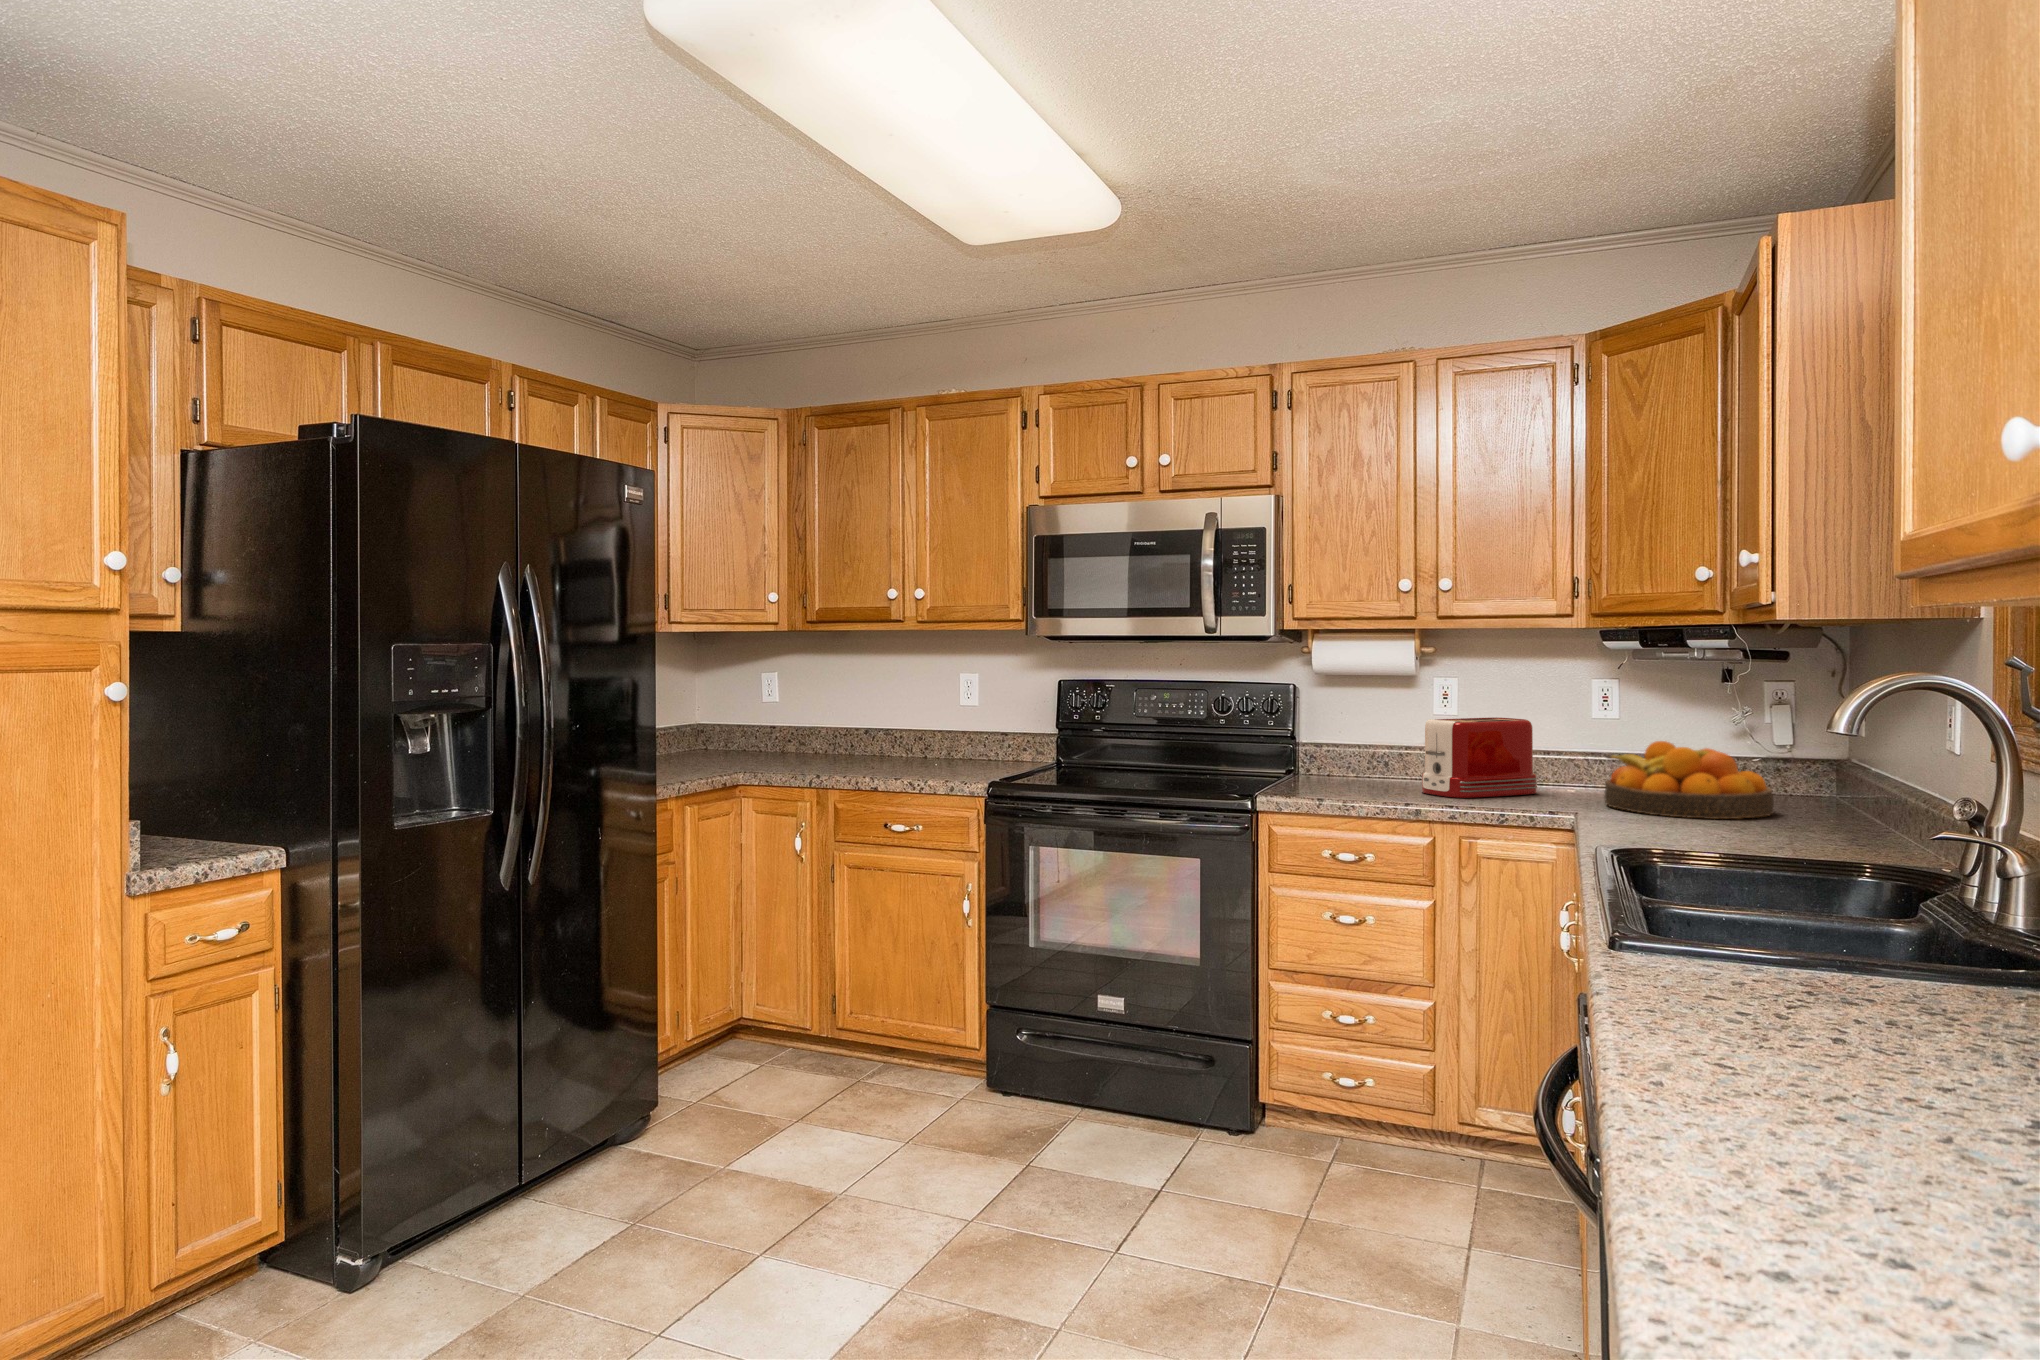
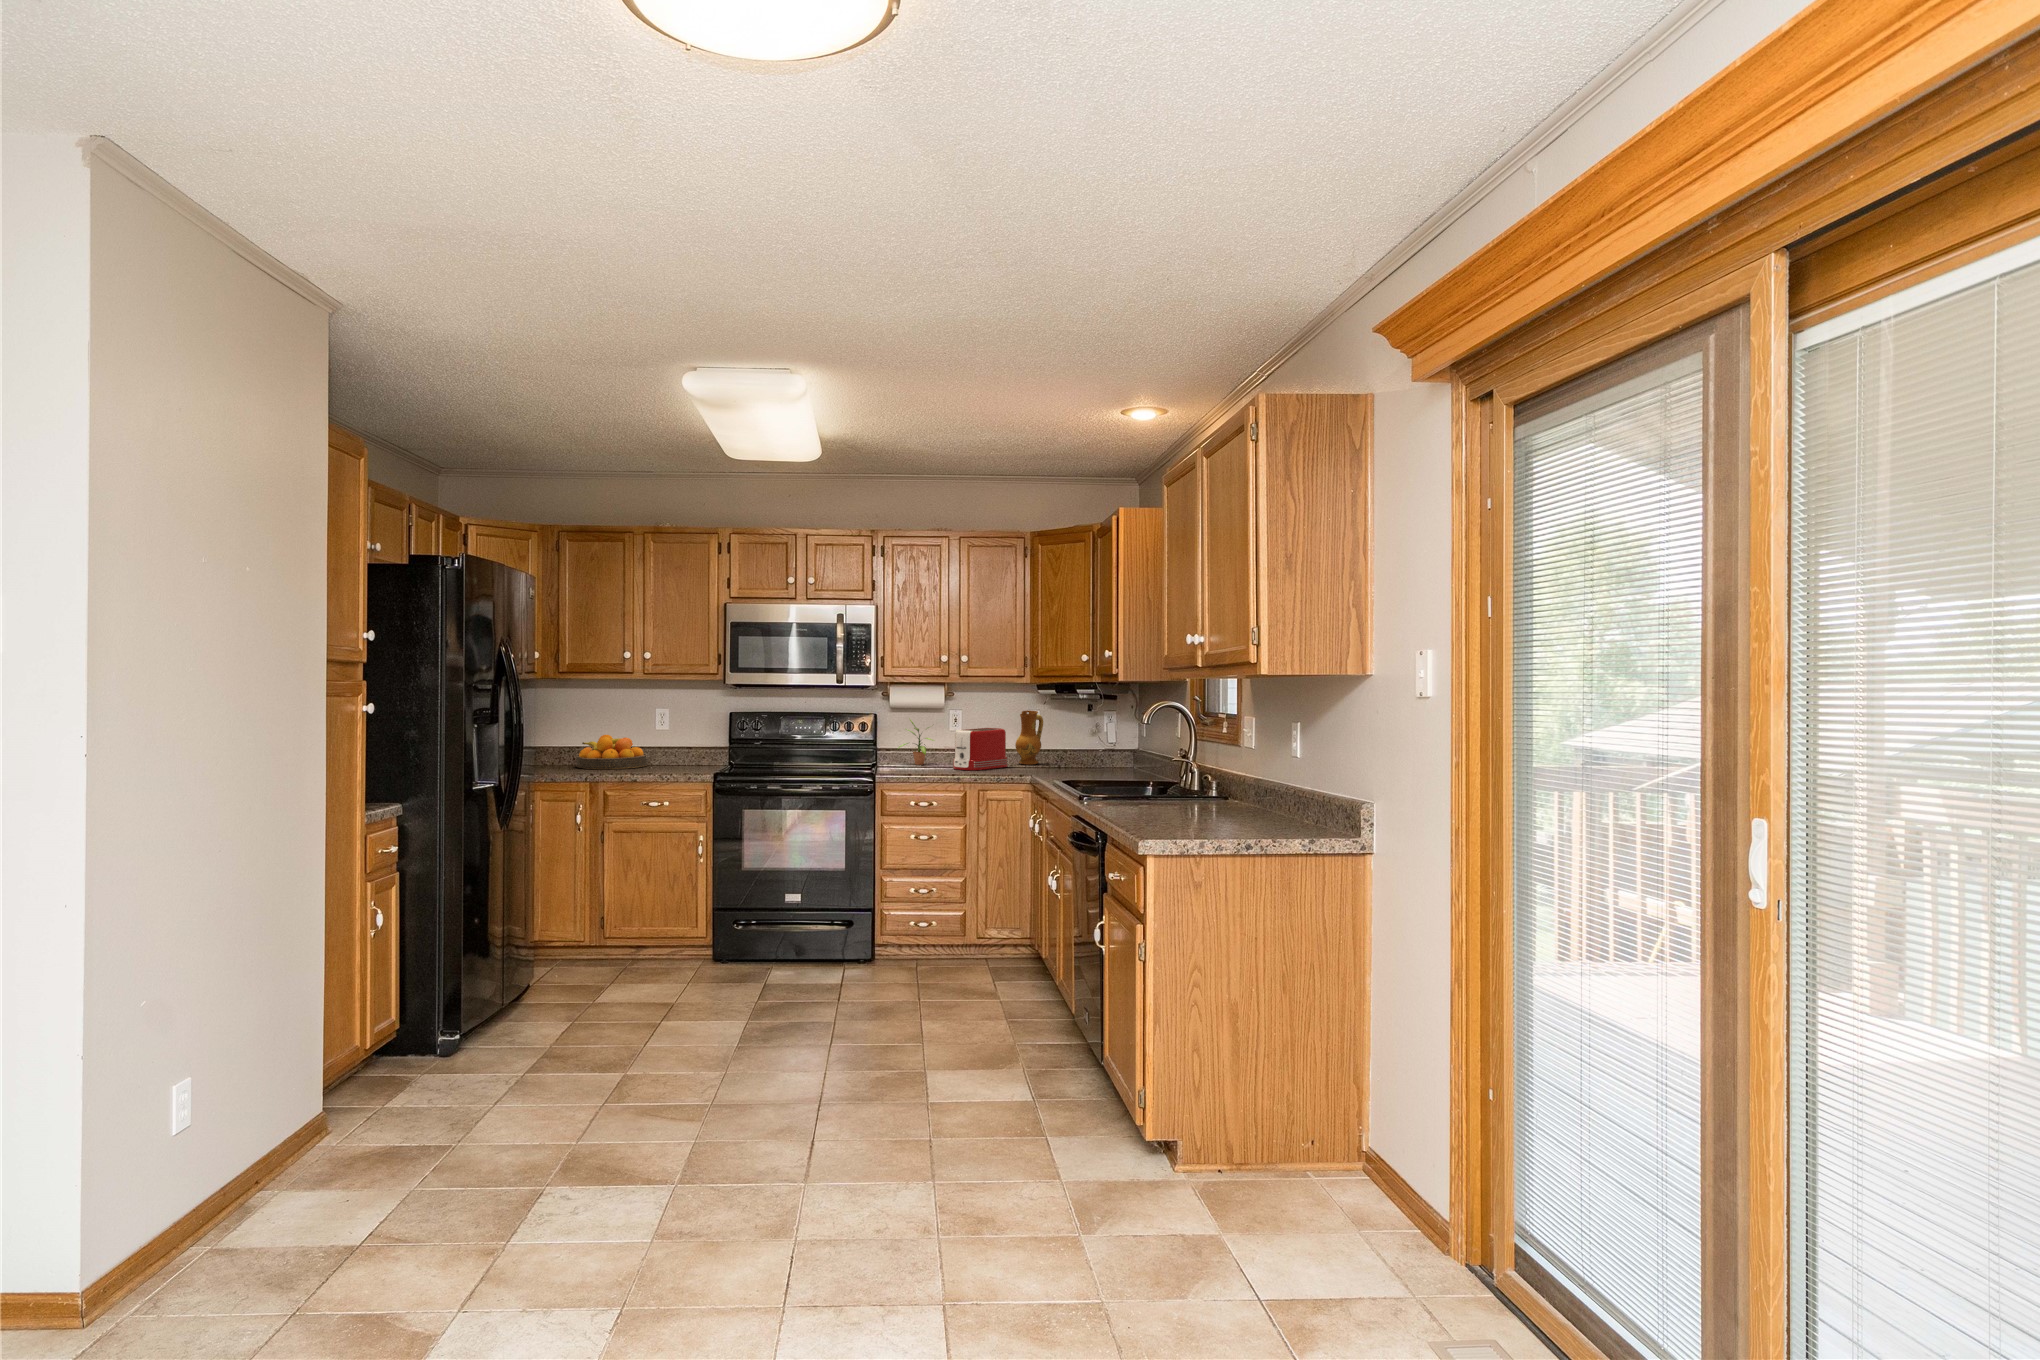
ceramic jug: none [1557,687,1618,791] -> present [1015,710,1043,765]
potted plant: none [1326,695,1398,780] -> present [898,720,934,765]
fruit bowl: present [1605,741,1774,819] -> present [576,735,648,769]

